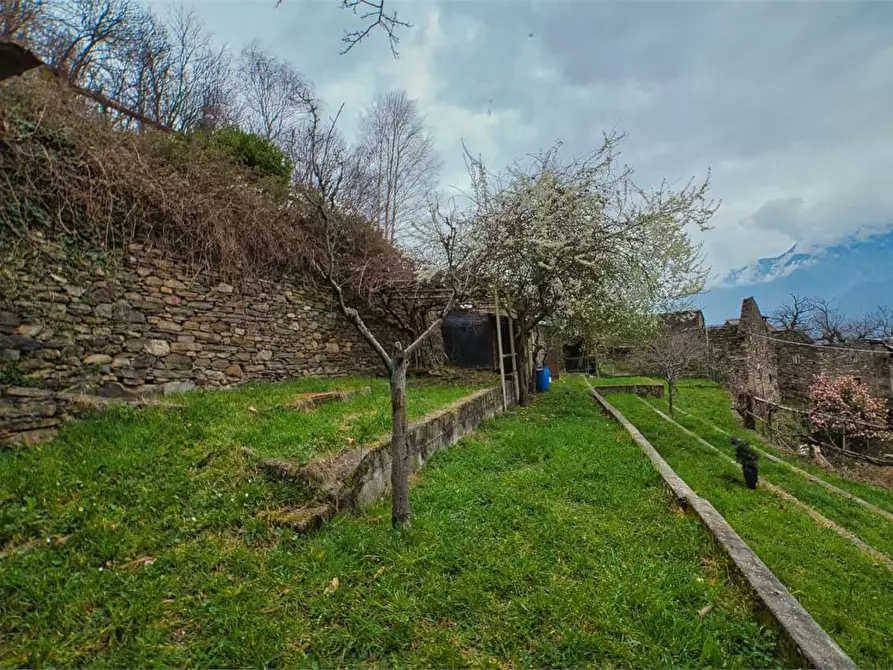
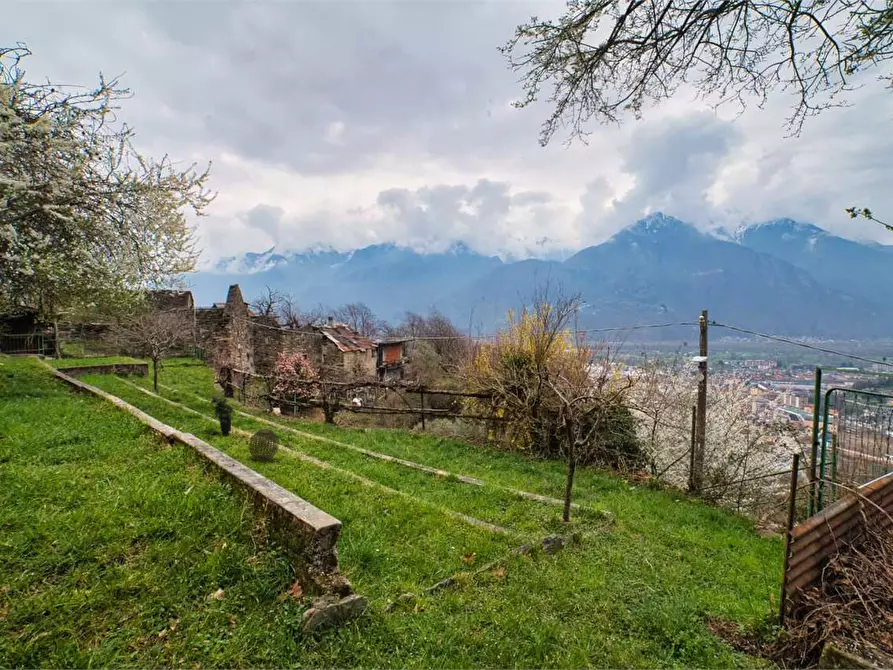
woven basket: none [789,499,840,548] -> present [249,429,279,460]

